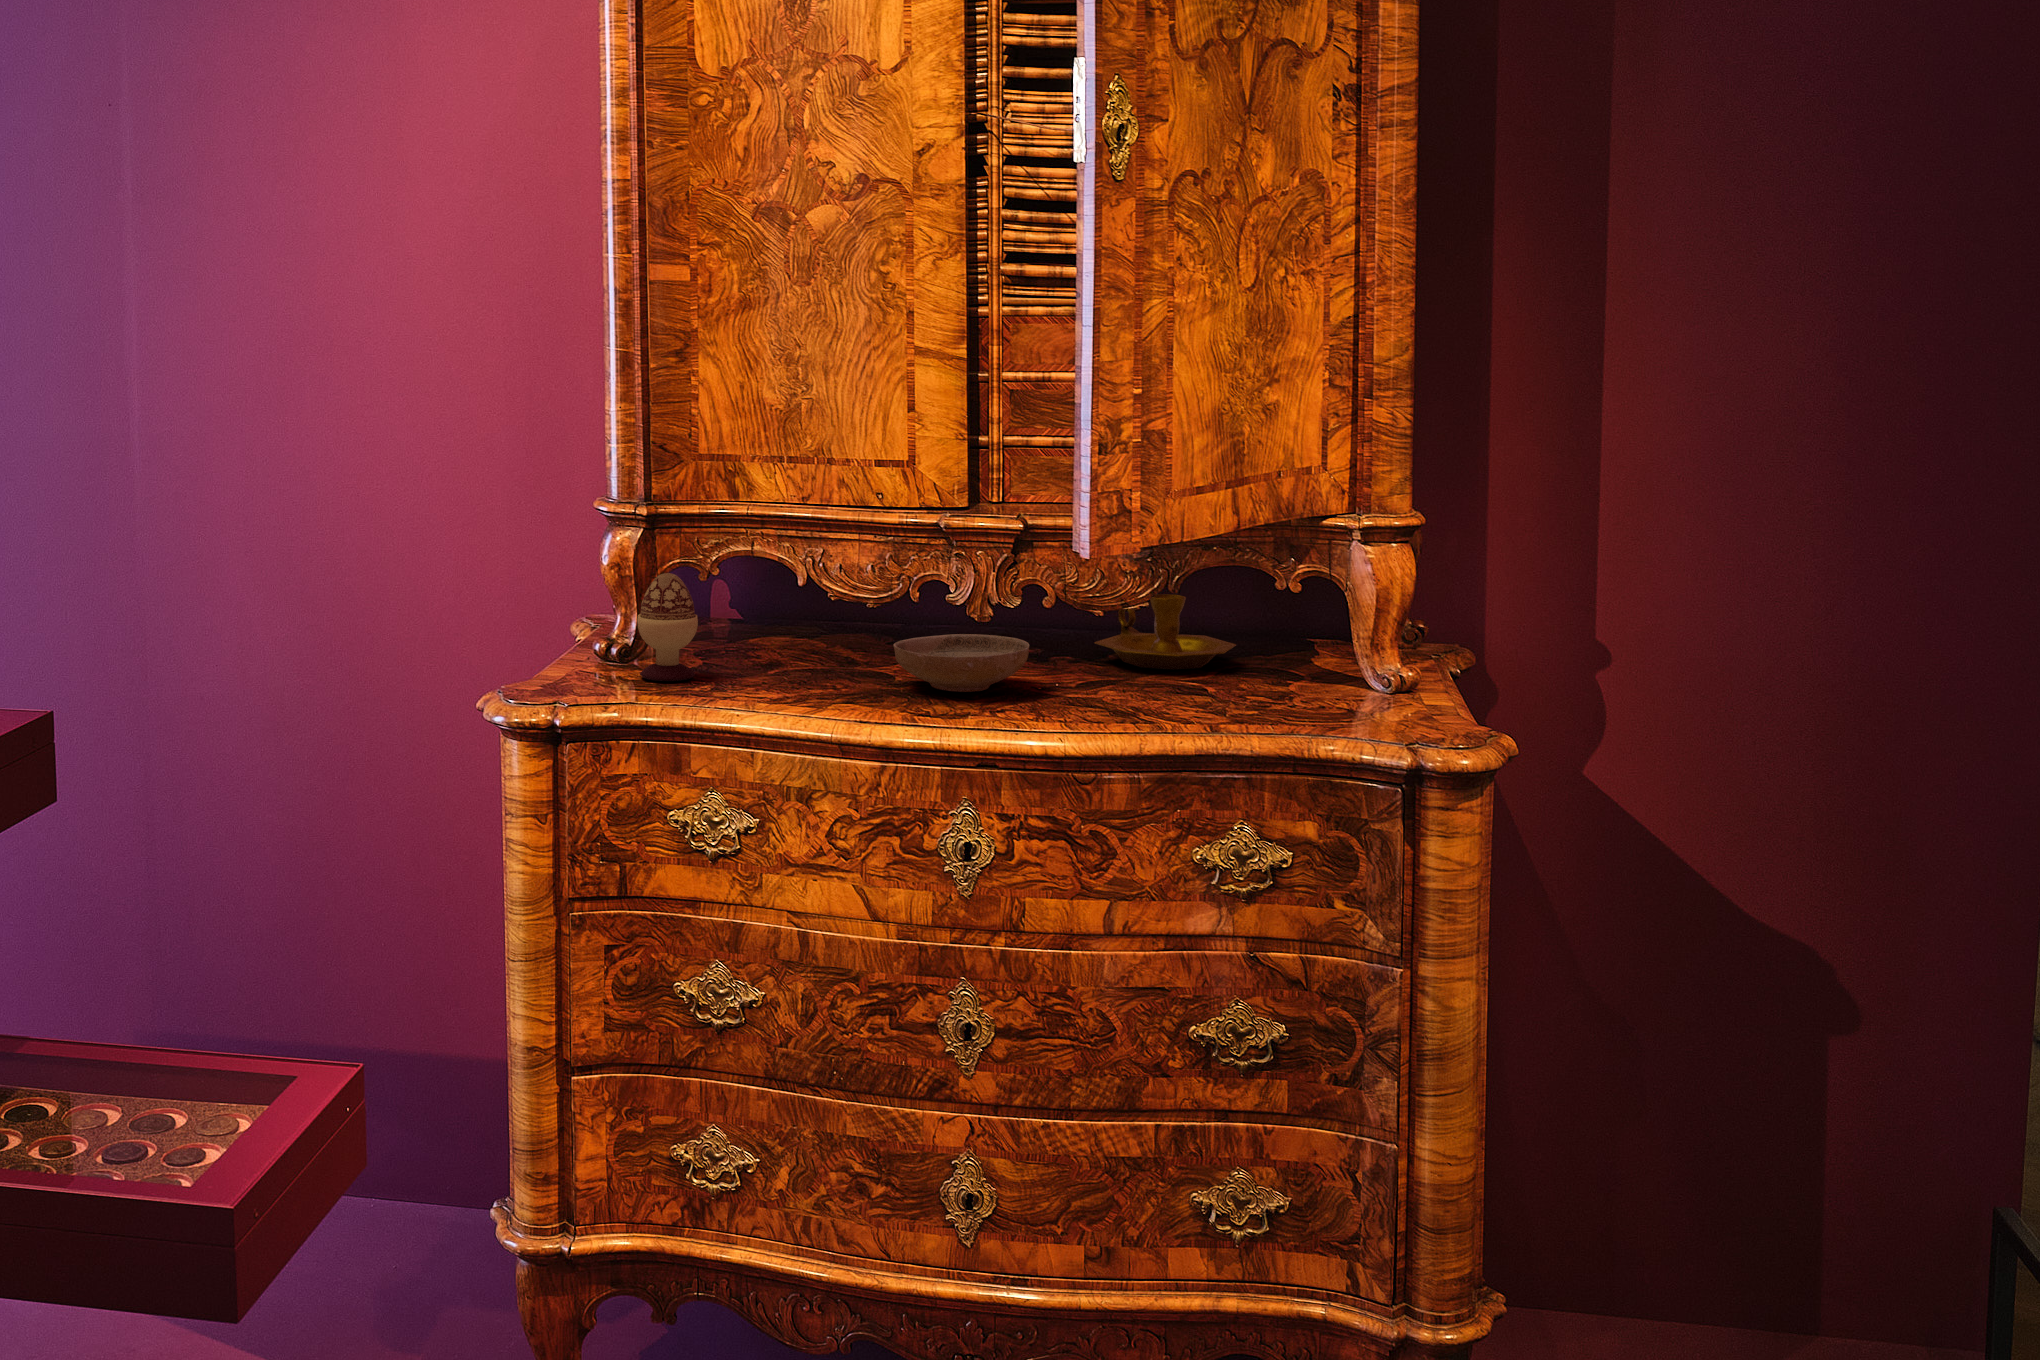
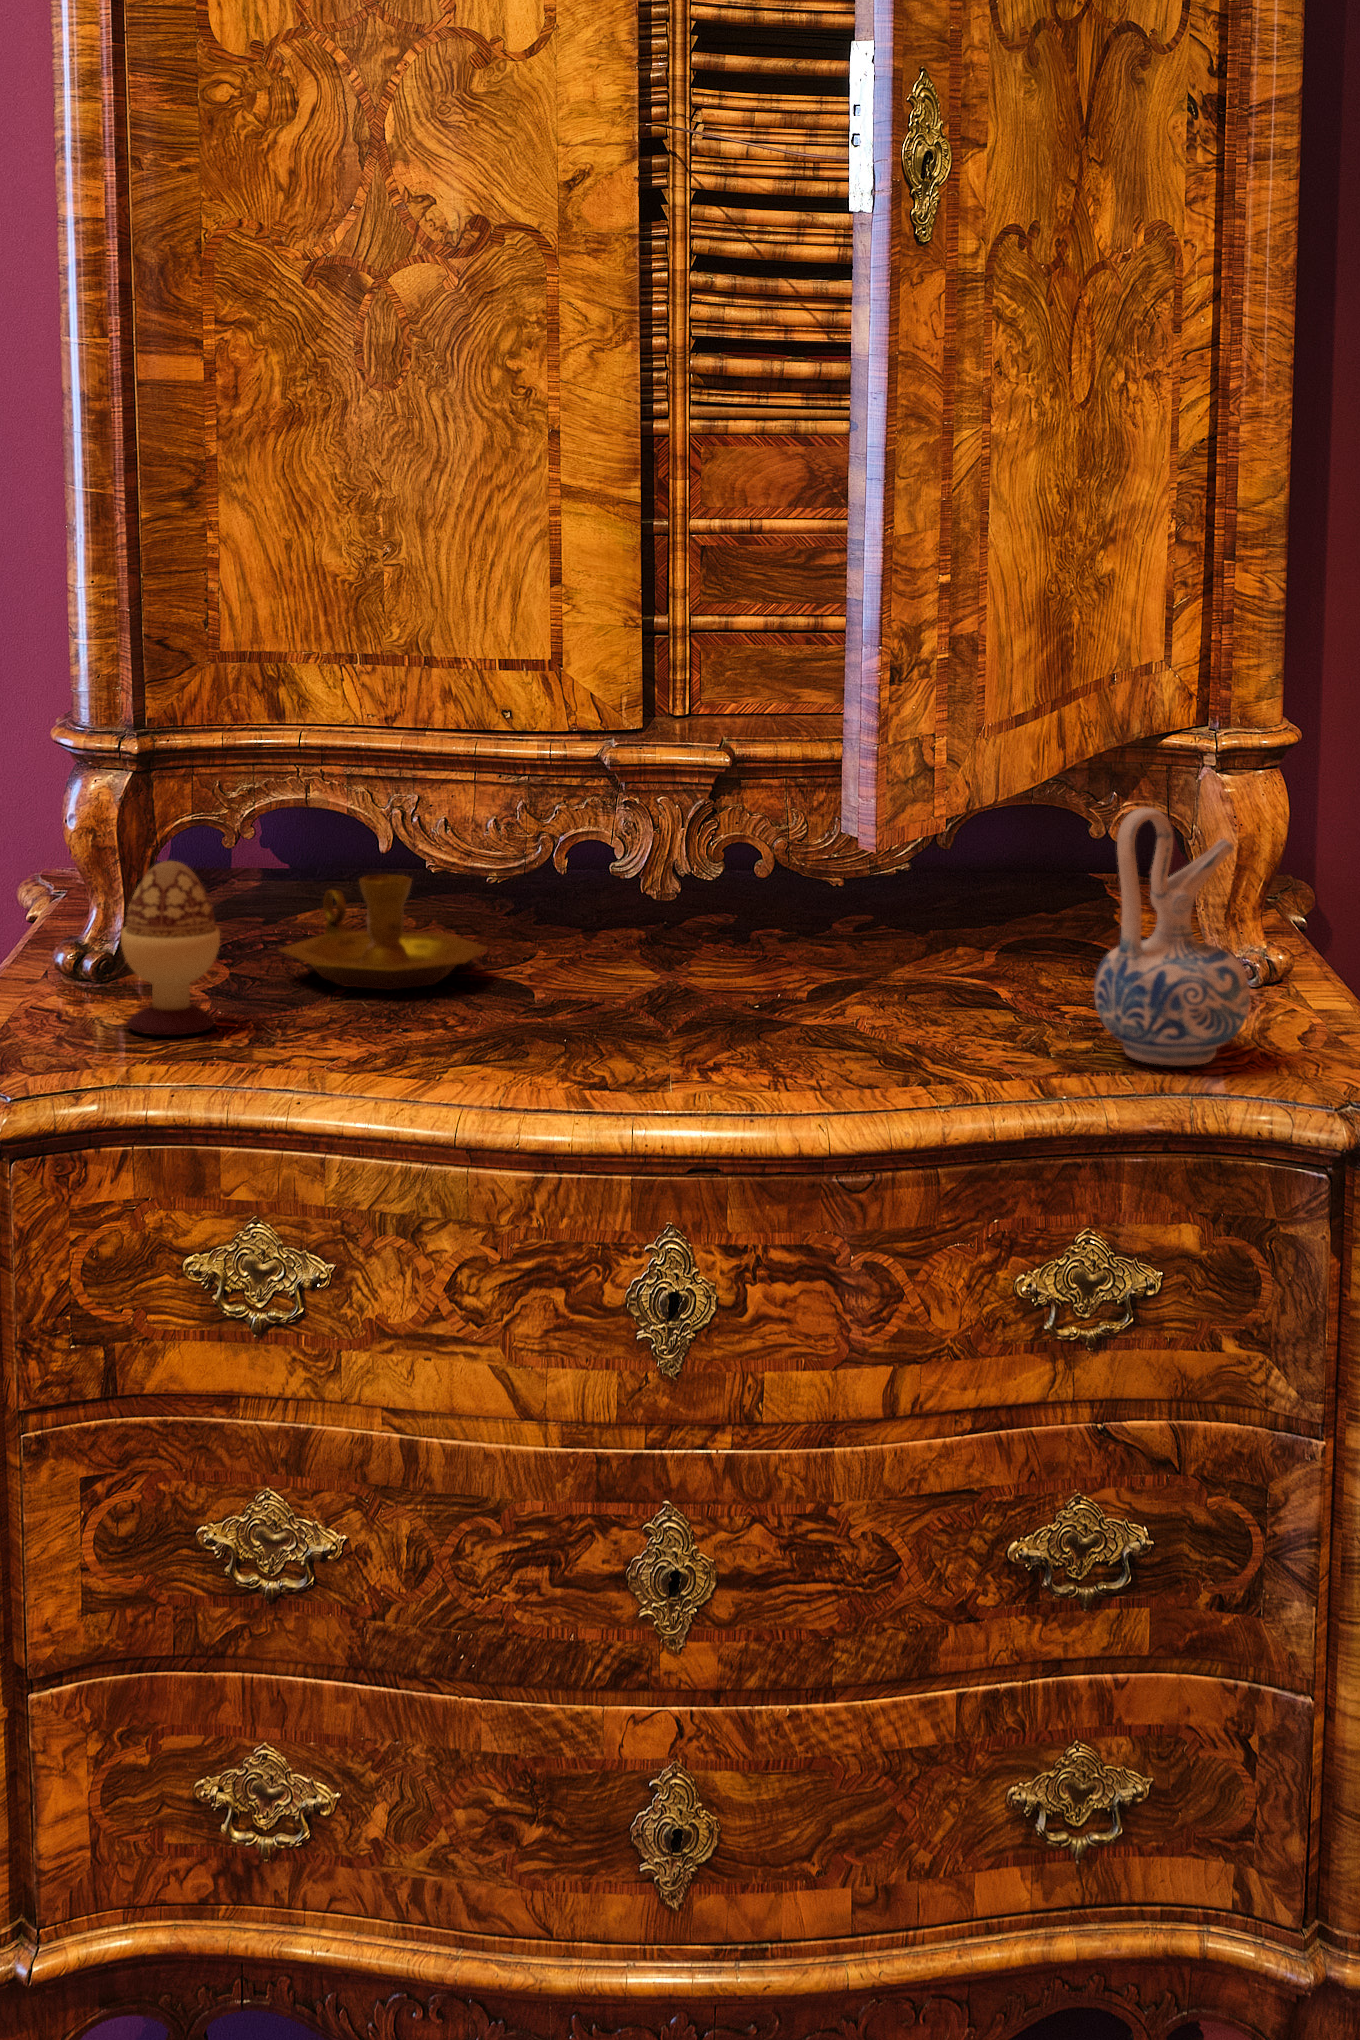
ceramic pitcher: none [1261,545,1367,717] -> present [1094,808,1250,1066]
candlestick: present [1094,594,1236,670] -> present [279,874,487,989]
ceramic bowl: present [893,634,1029,692] -> none [534,946,742,1039]

